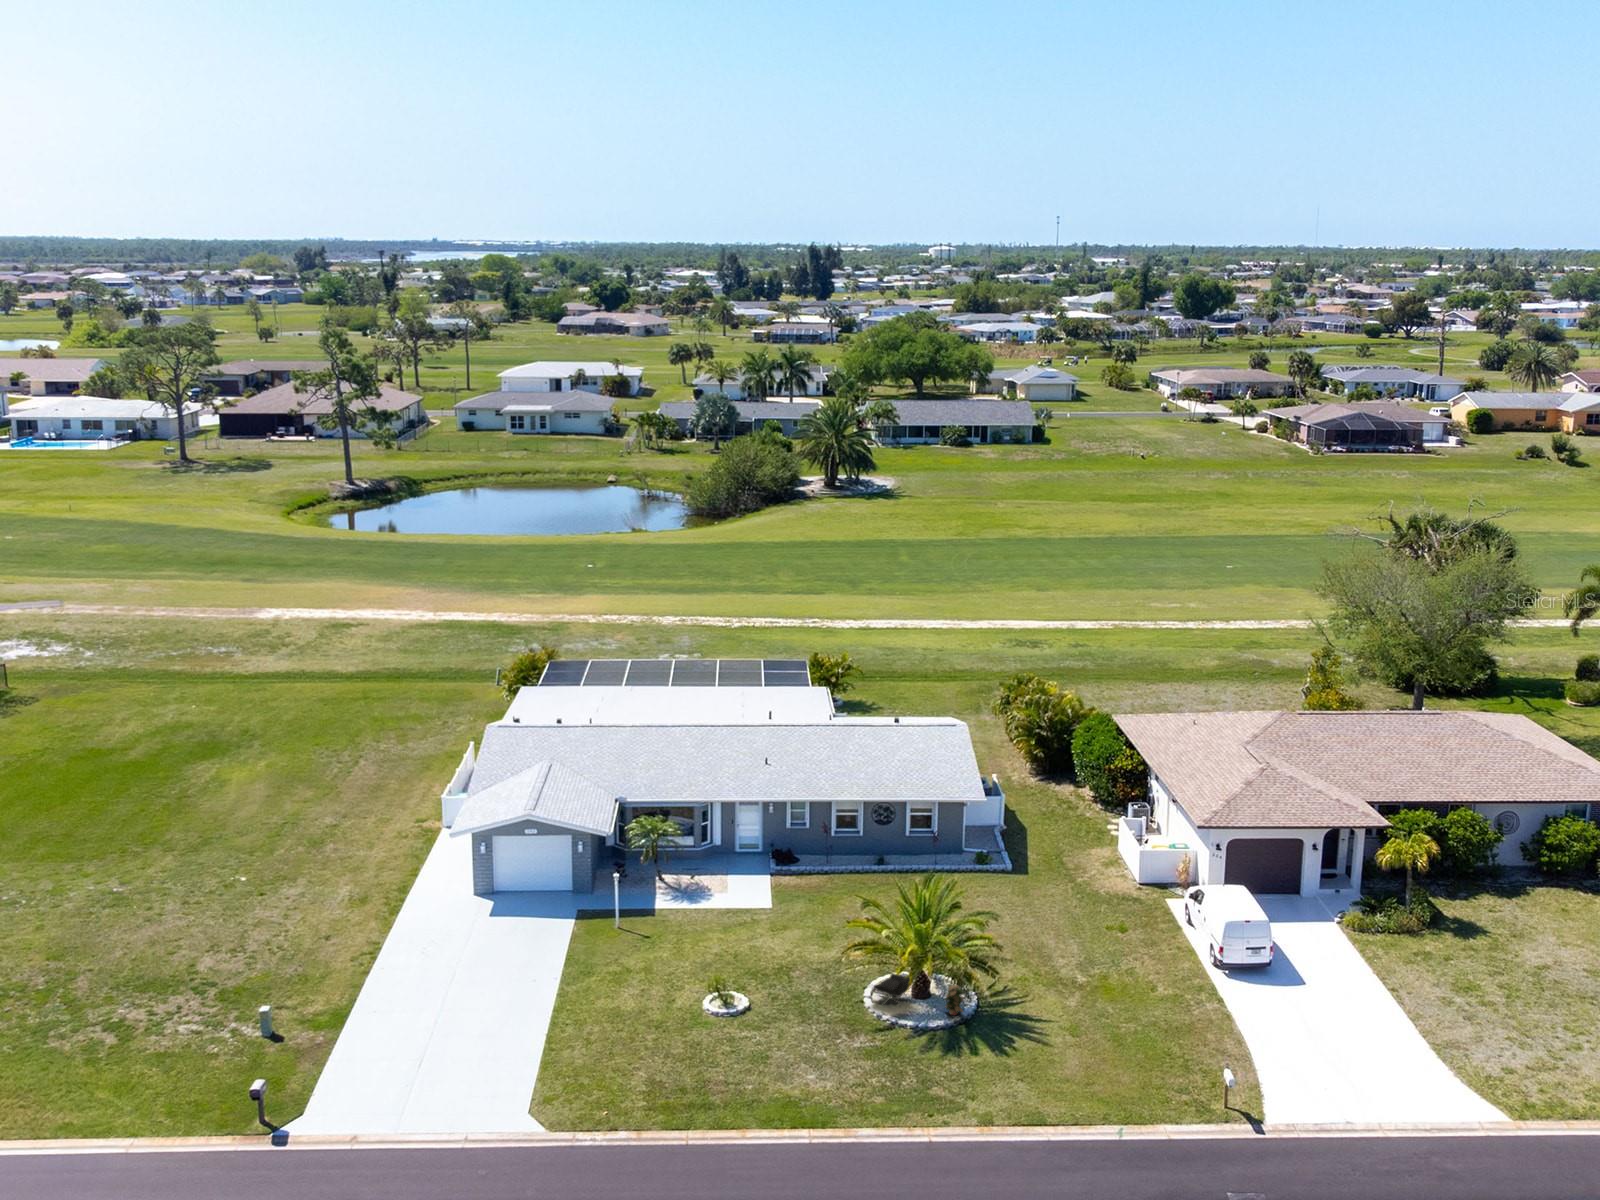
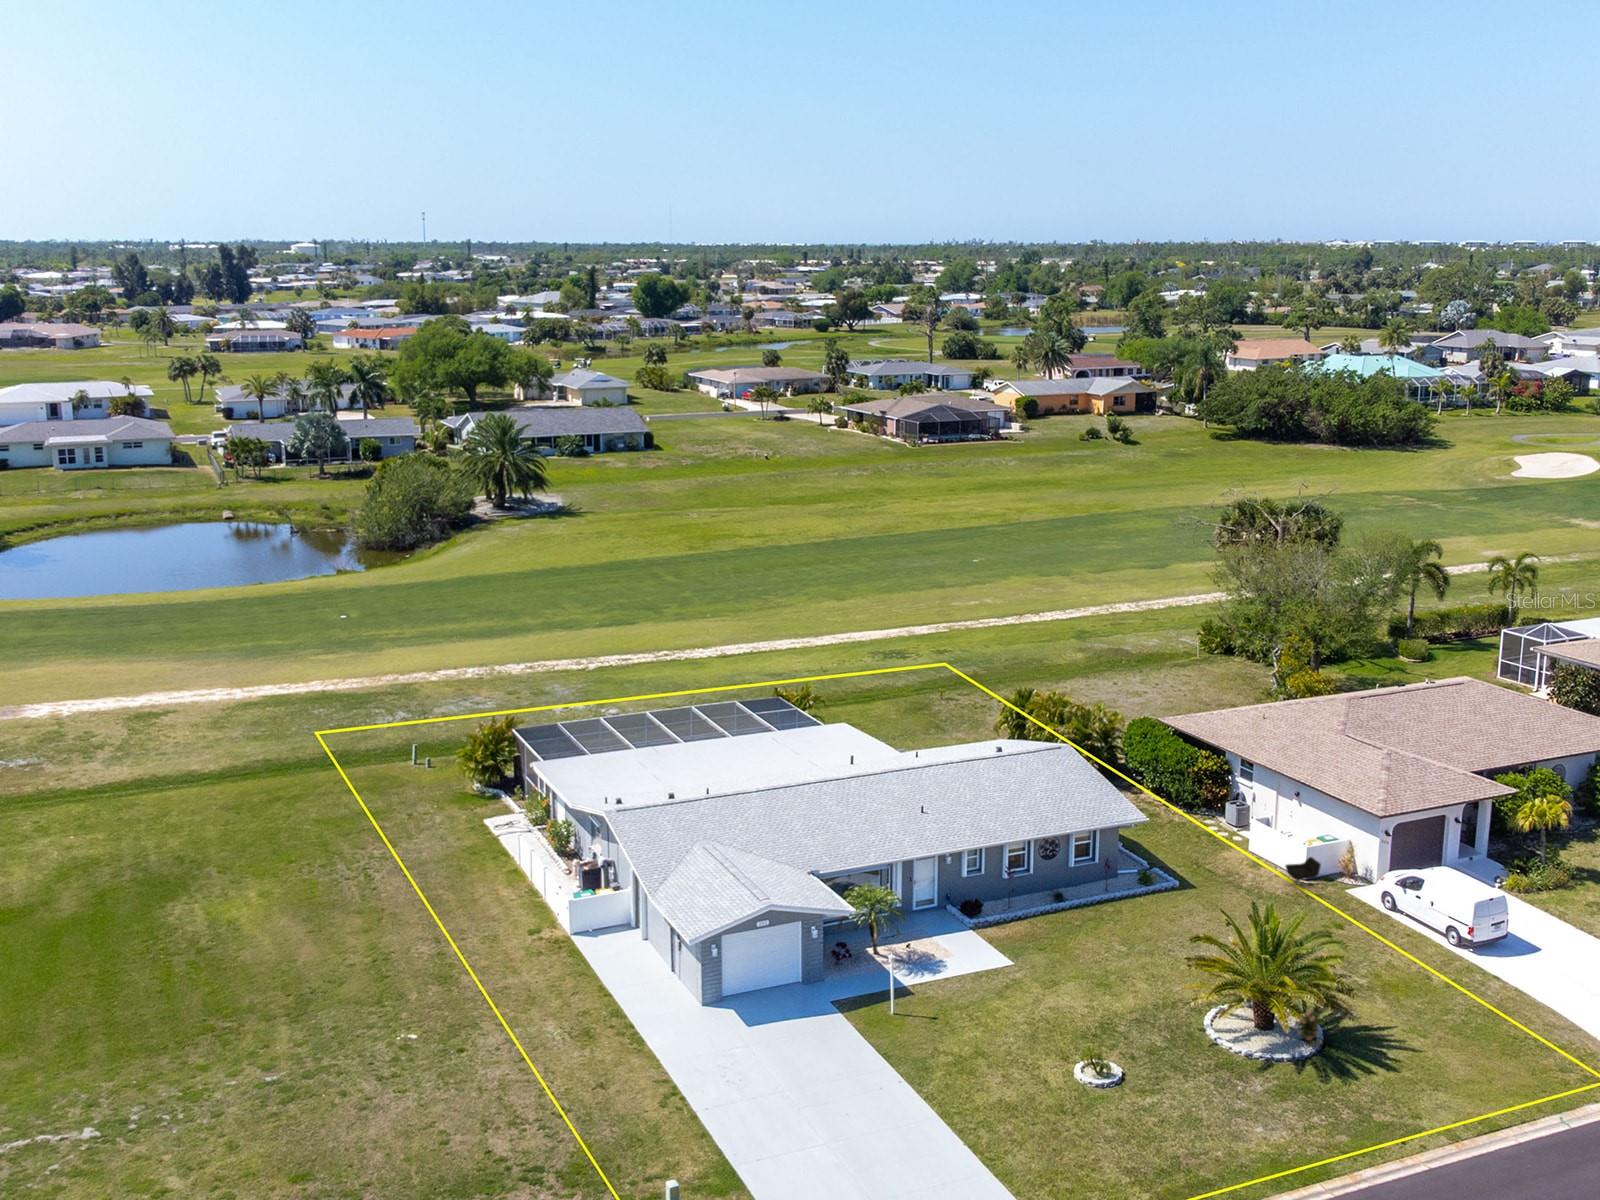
lounge chair: present [874,973,910,1001] -> present [1286,857,1321,885]

